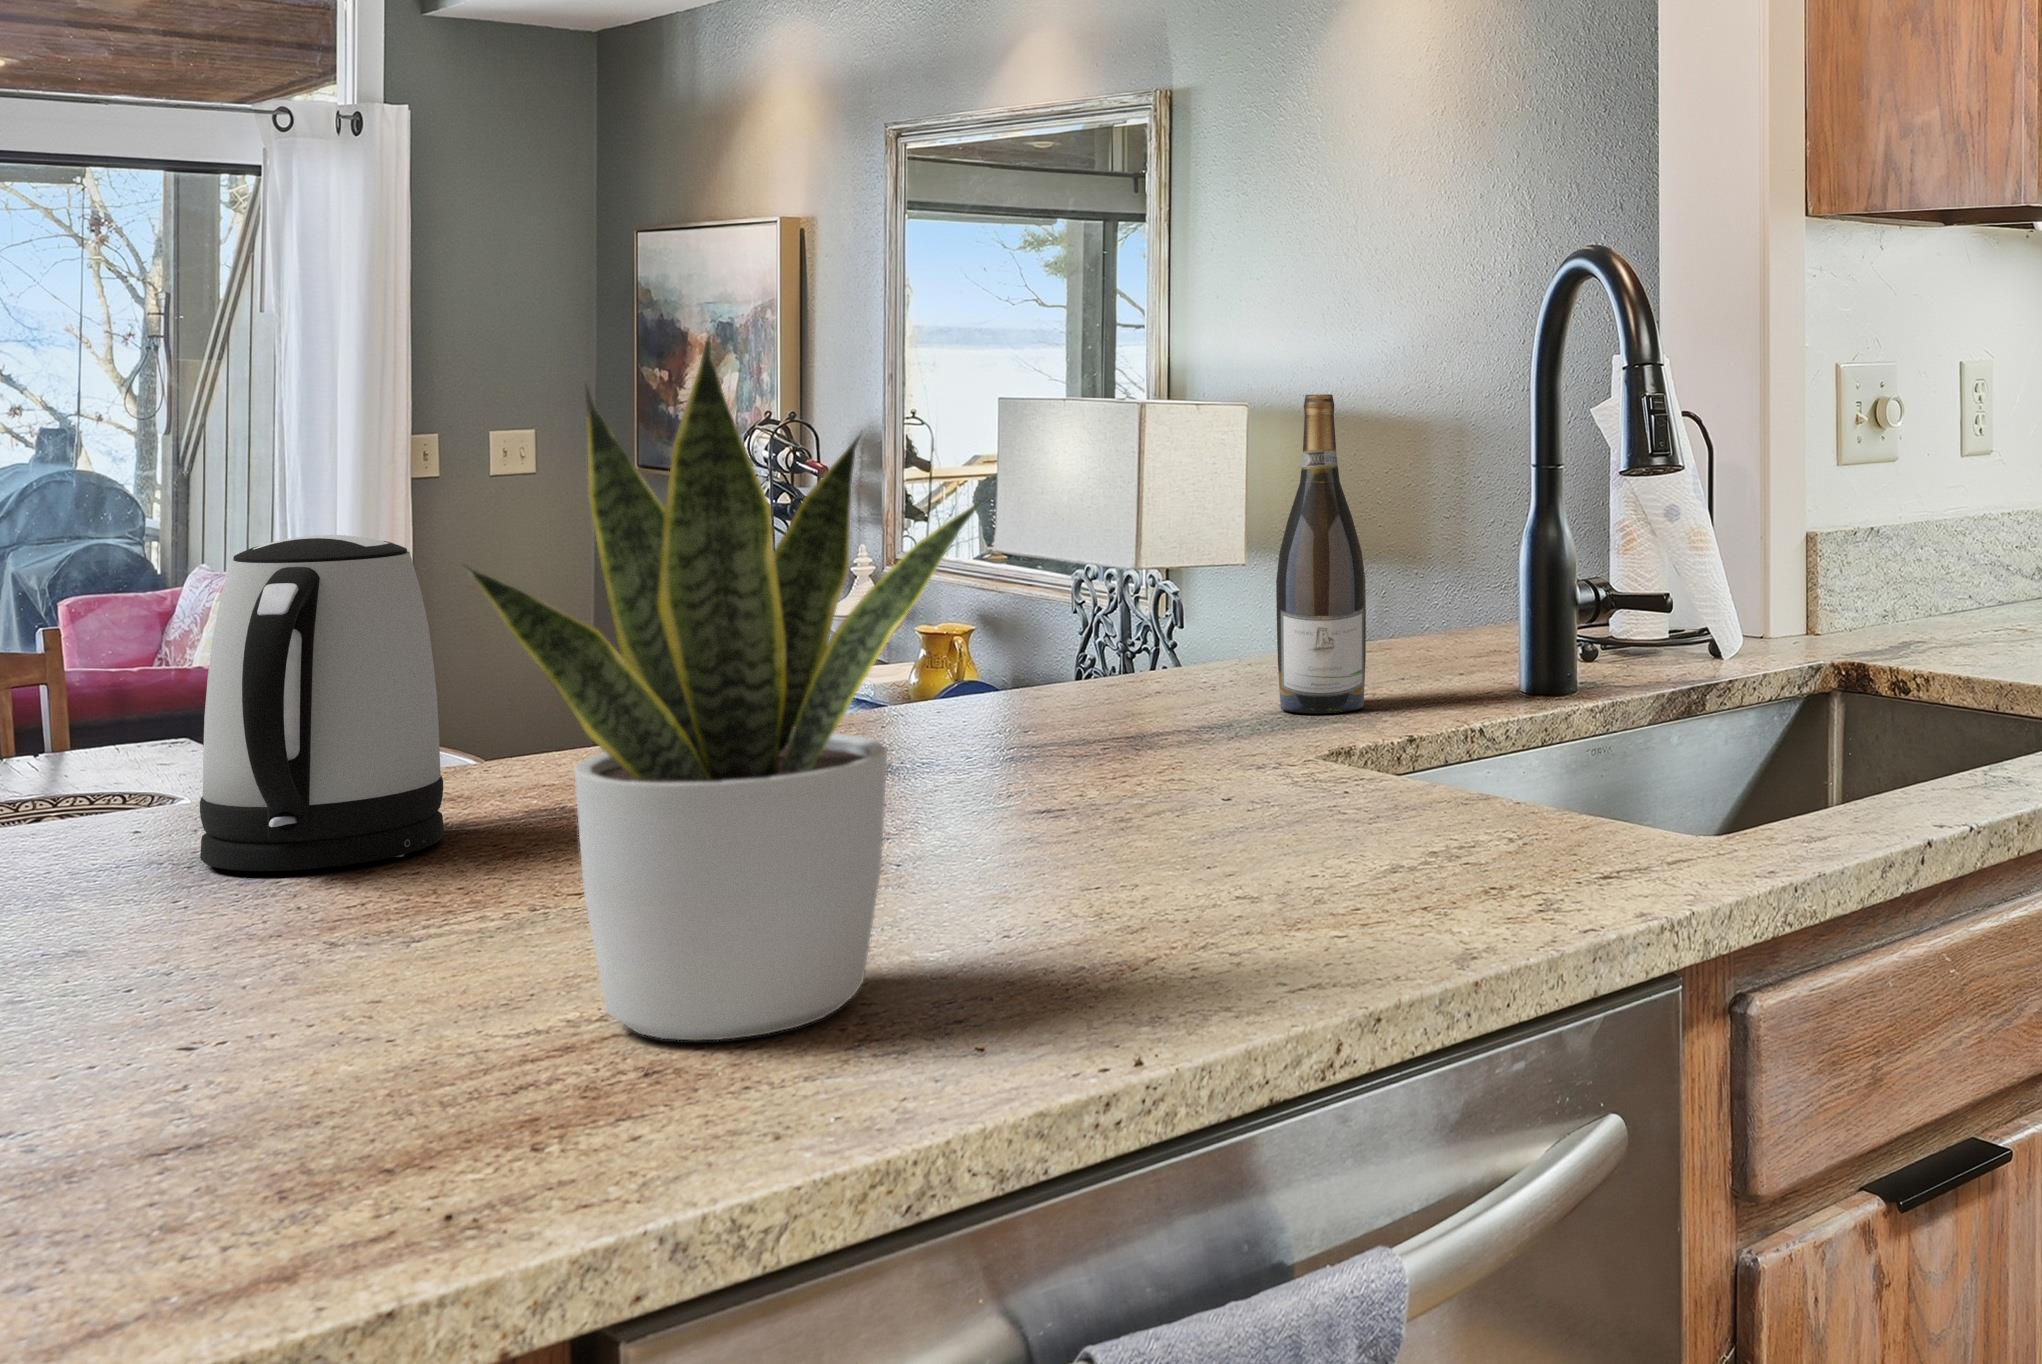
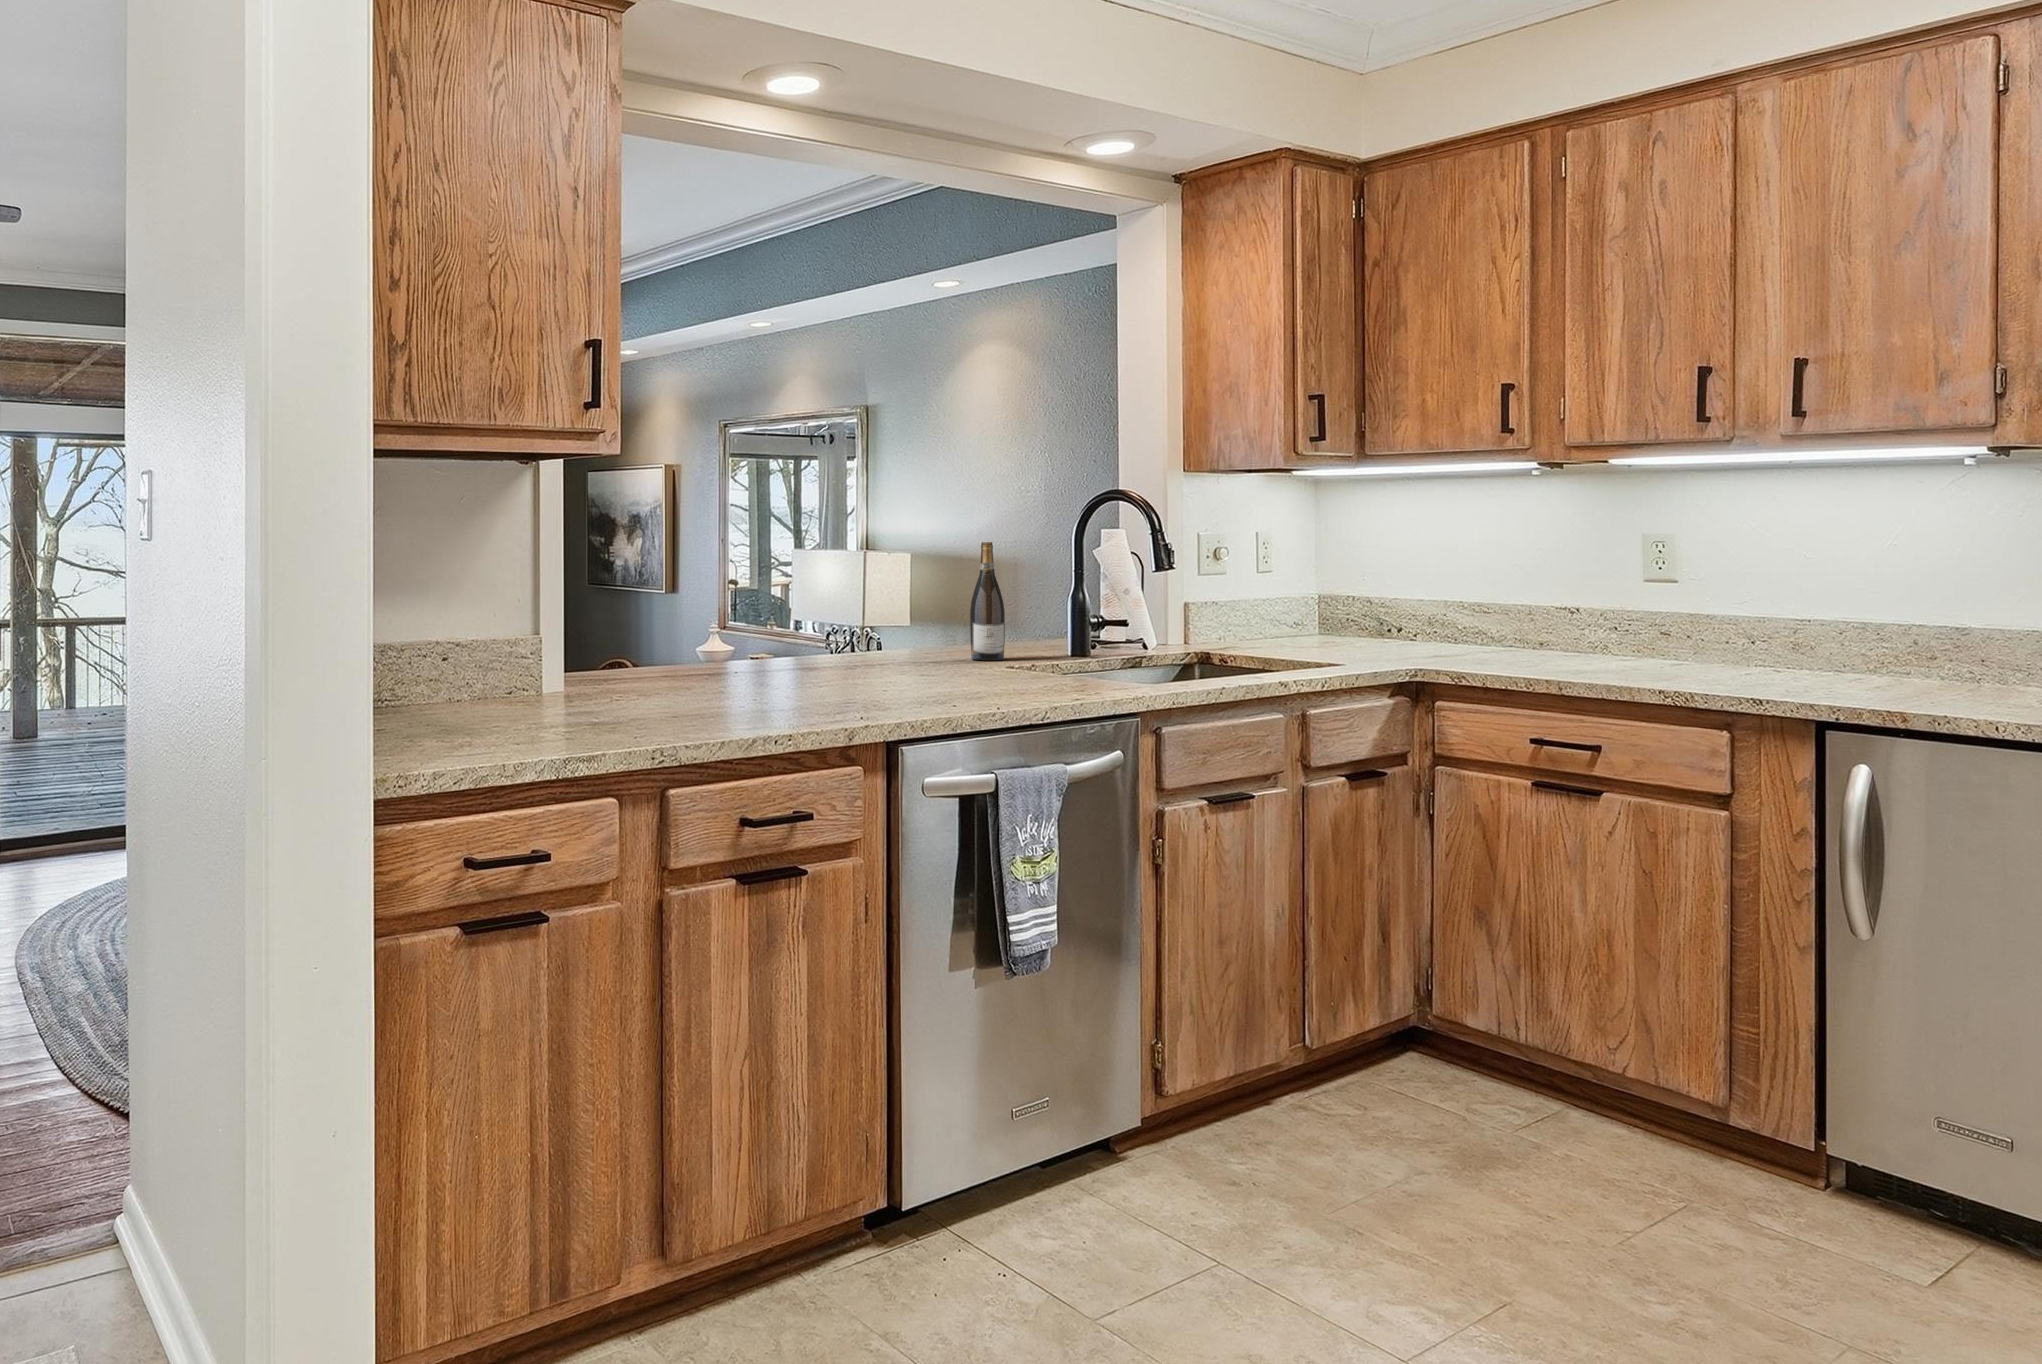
potted plant: present [461,335,987,1041] -> none [810,516,940,703]
kettle: present [200,535,444,871] -> none [661,581,728,679]

